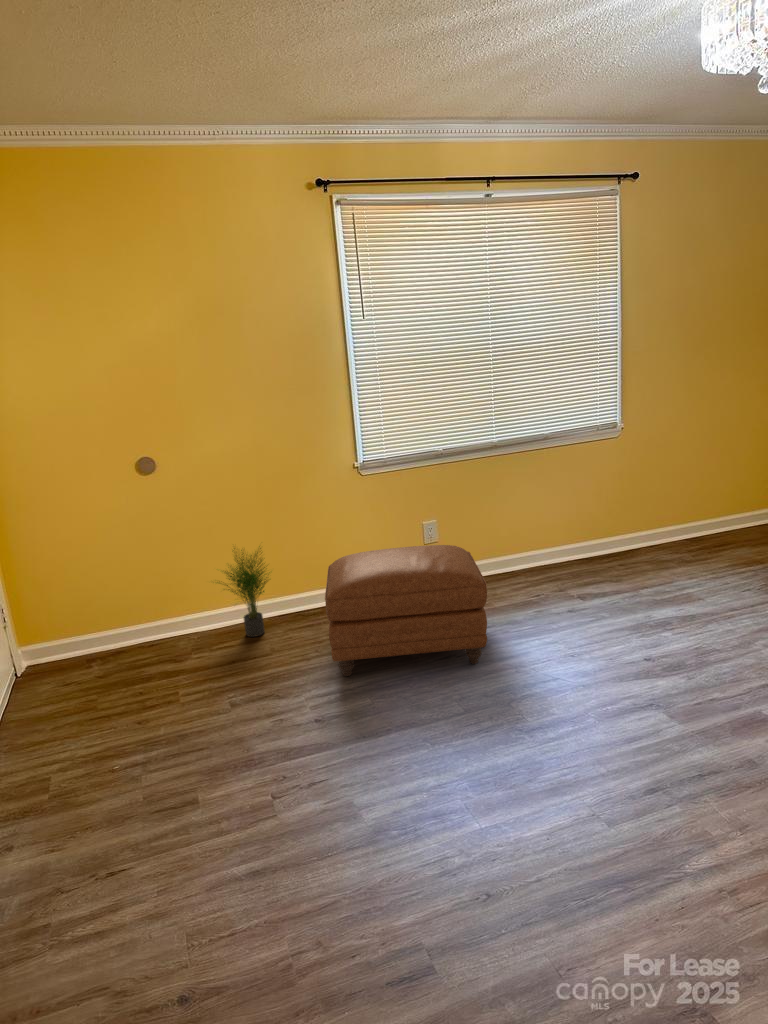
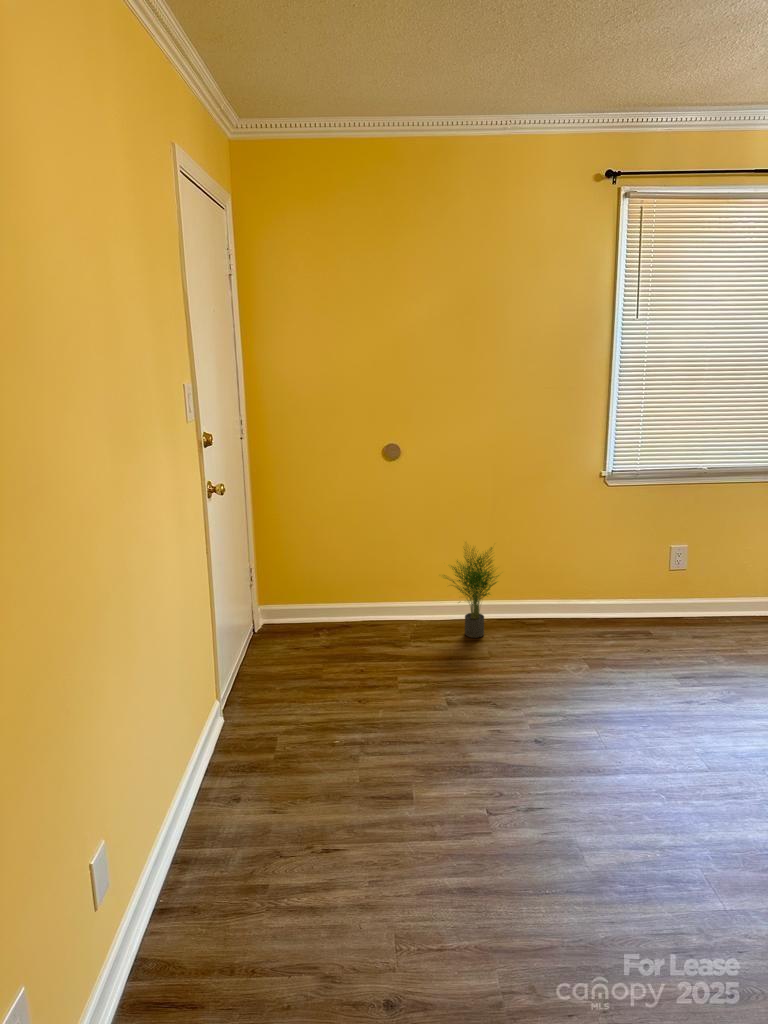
ottoman: present [325,545,487,676] -> none [558,571,752,717]

